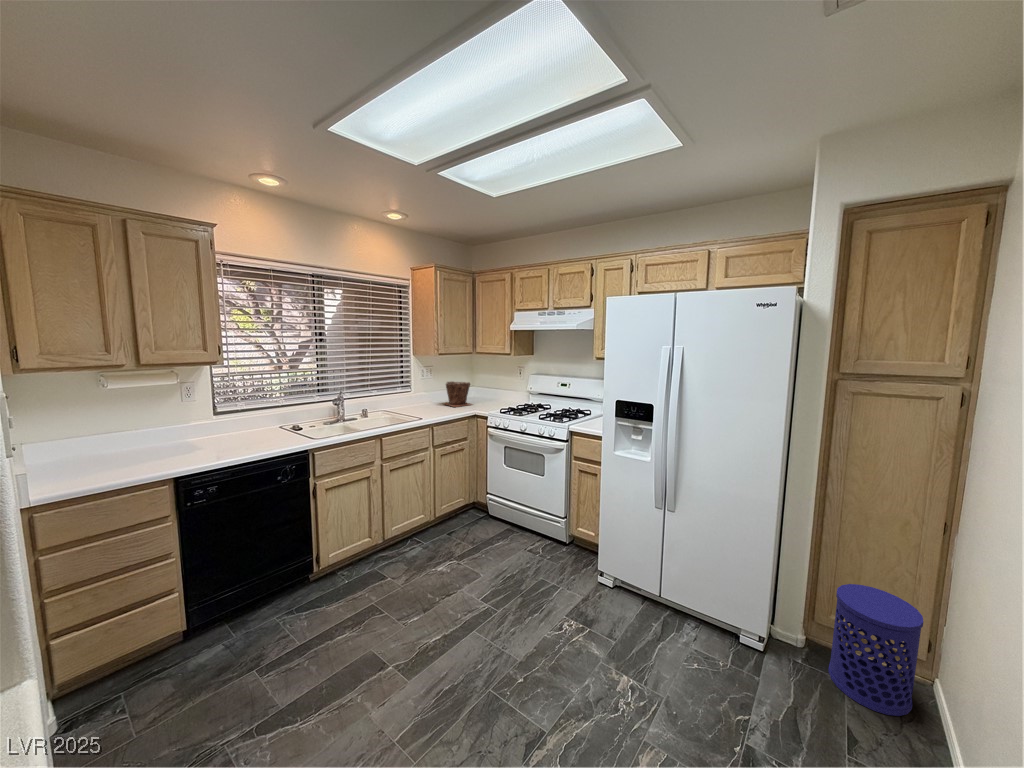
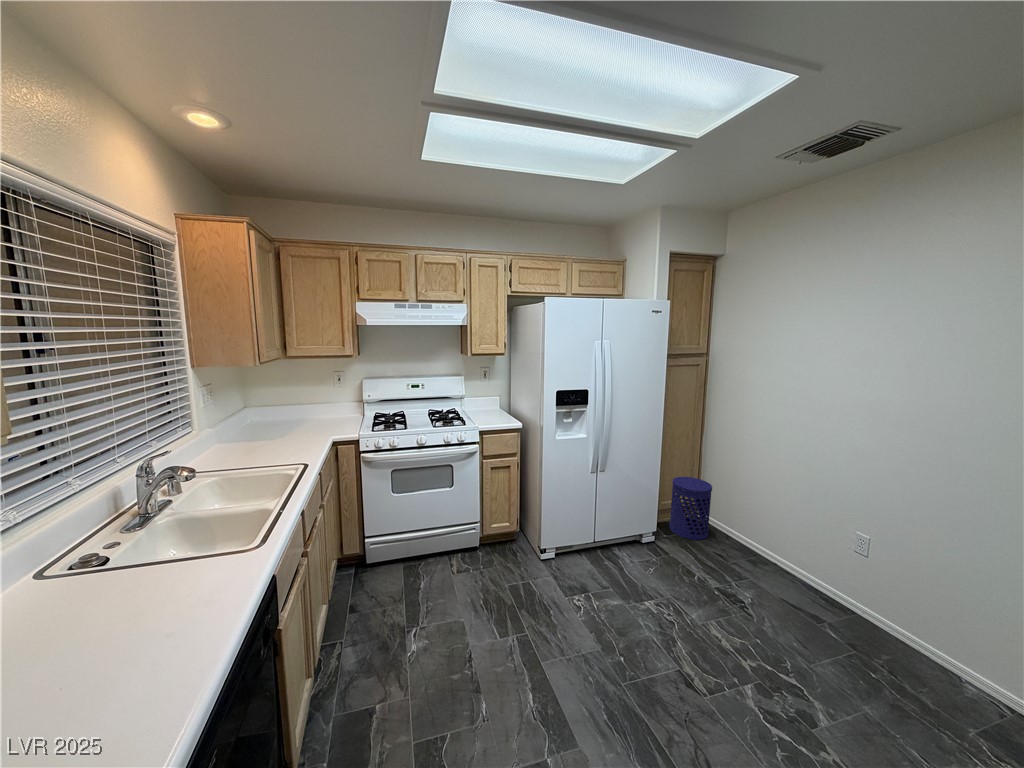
plant pot: present [445,381,472,407] -> none [250,398,301,437]

